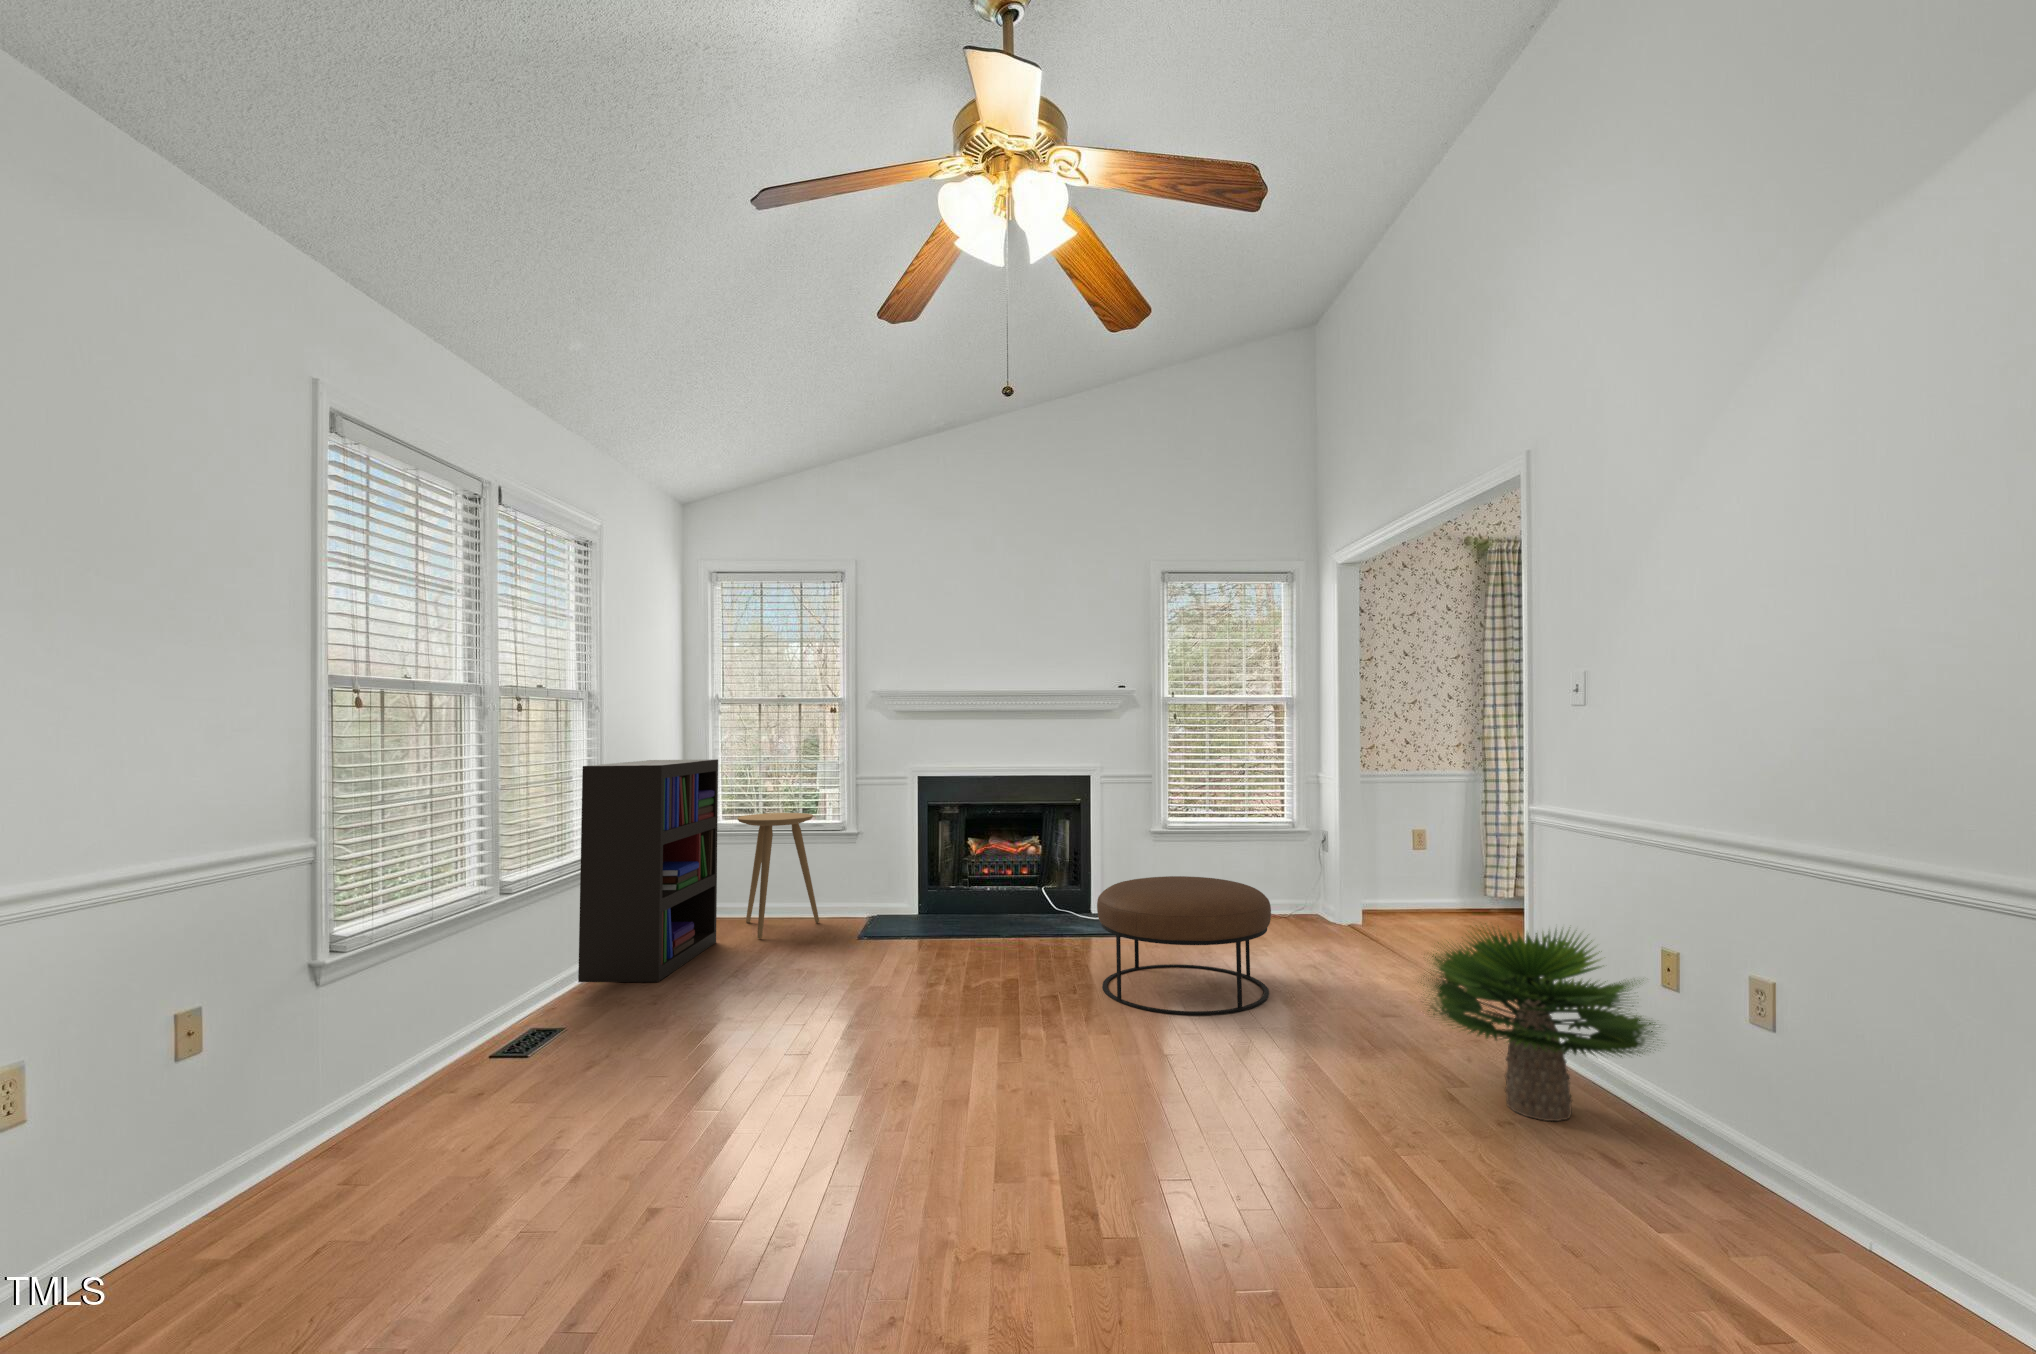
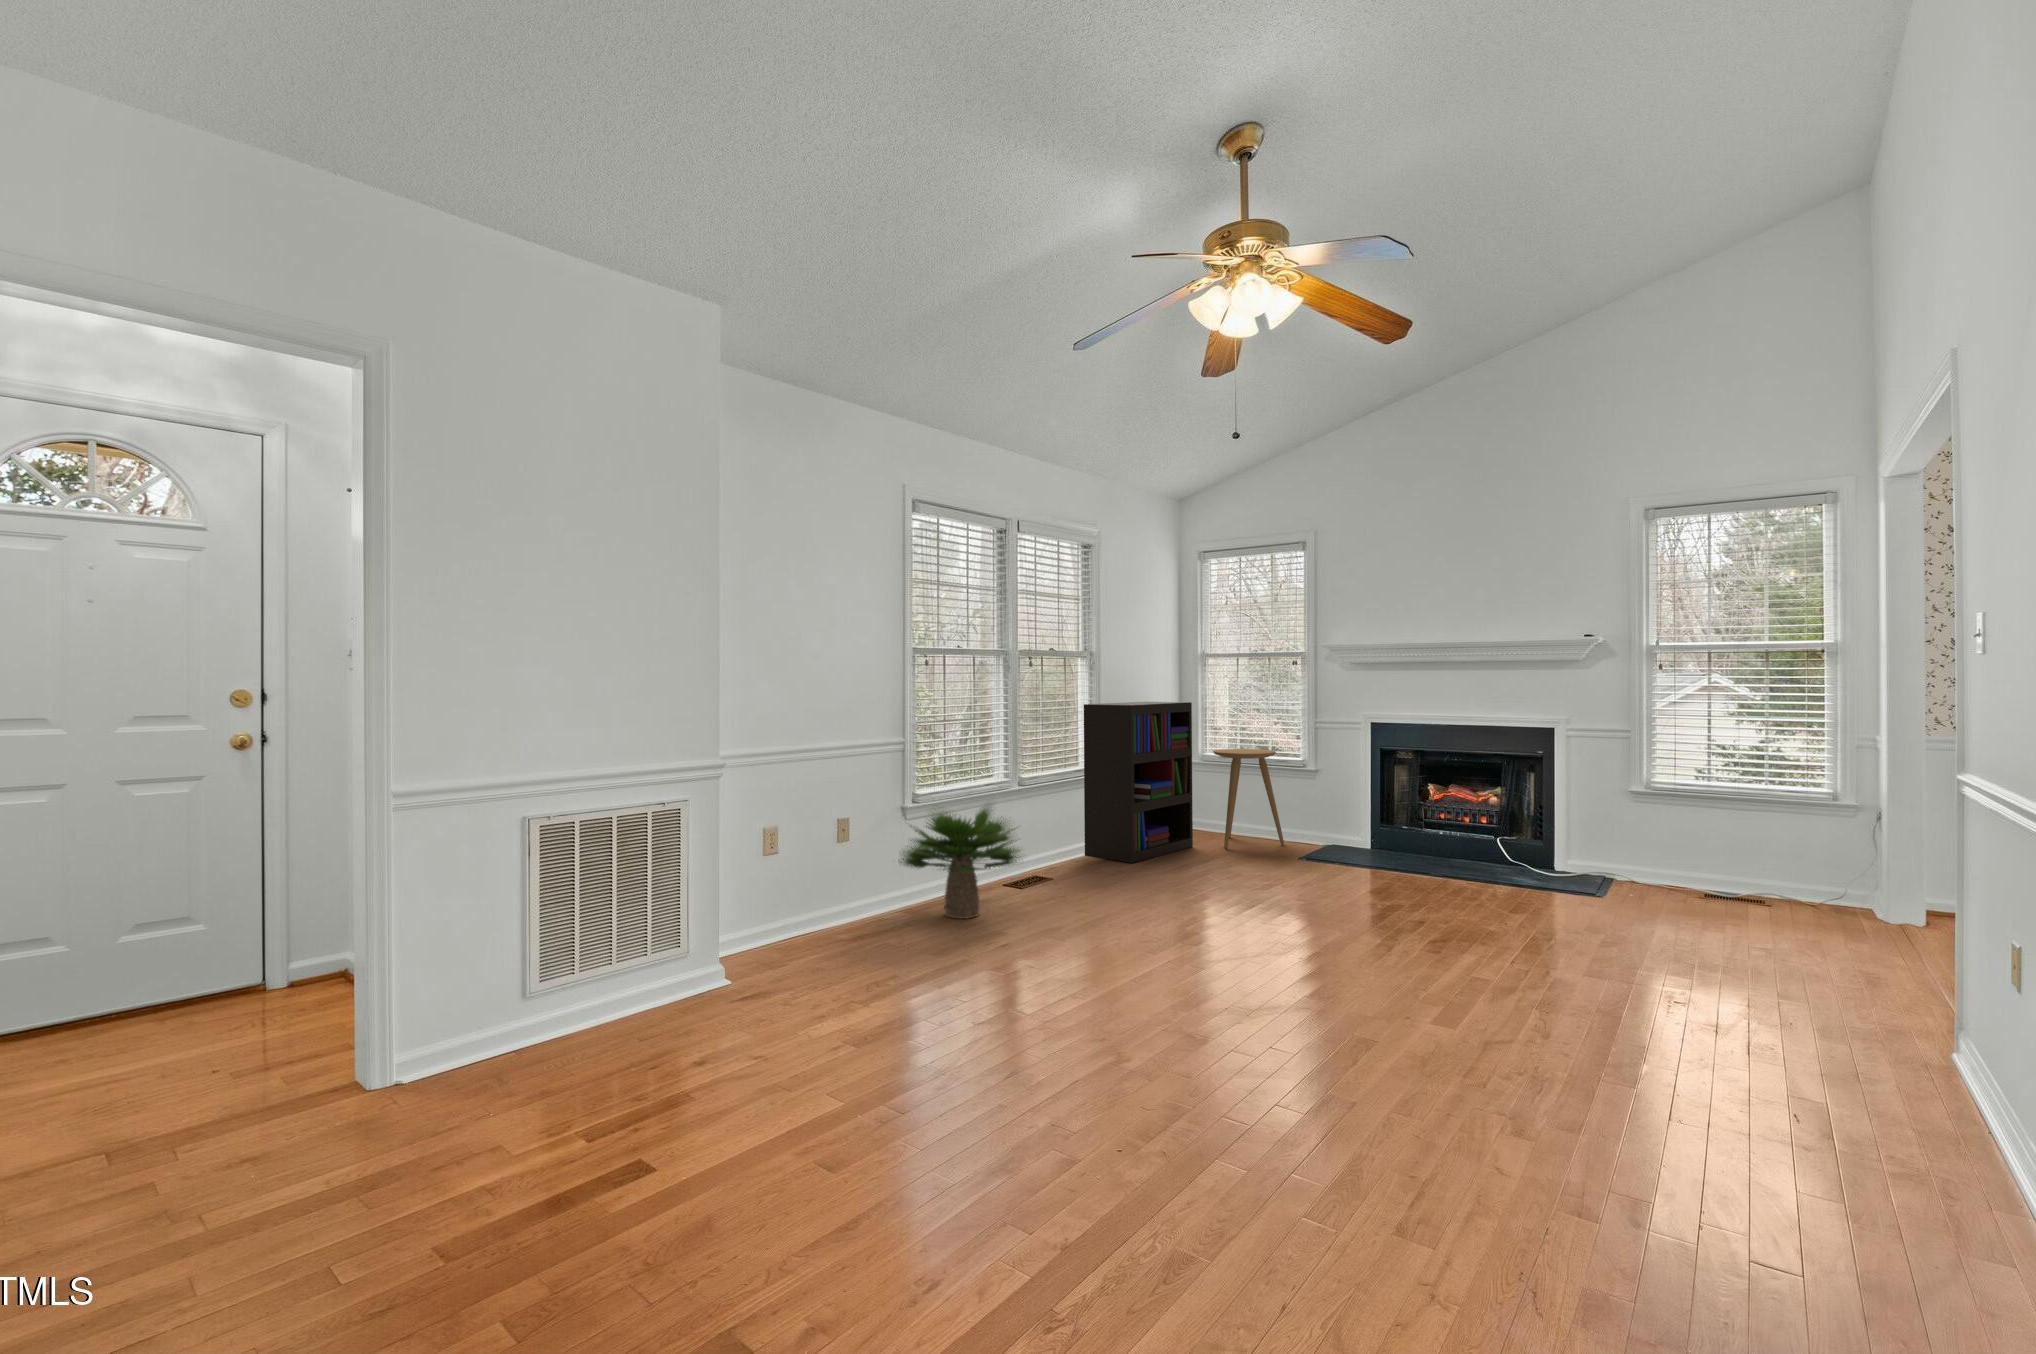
ottoman: present [1097,876,1271,1015] -> none [1468,829,1662,960]
potted plant: present [1423,926,1657,1121] -> present [901,805,1021,919]

